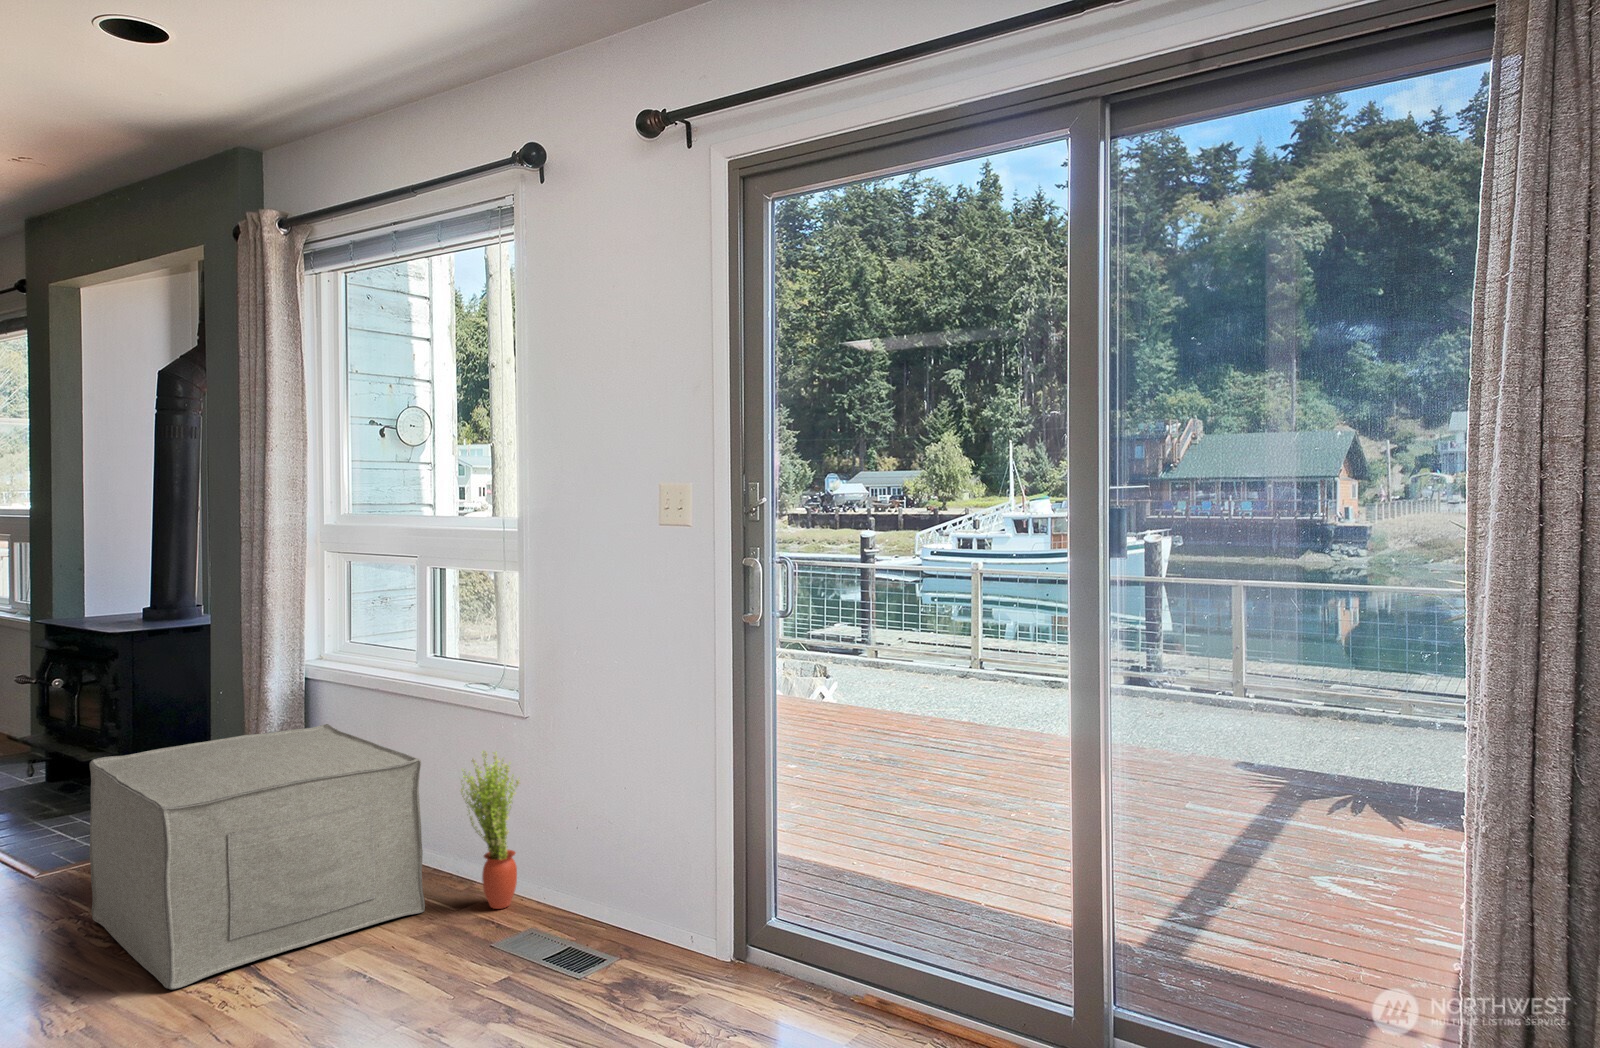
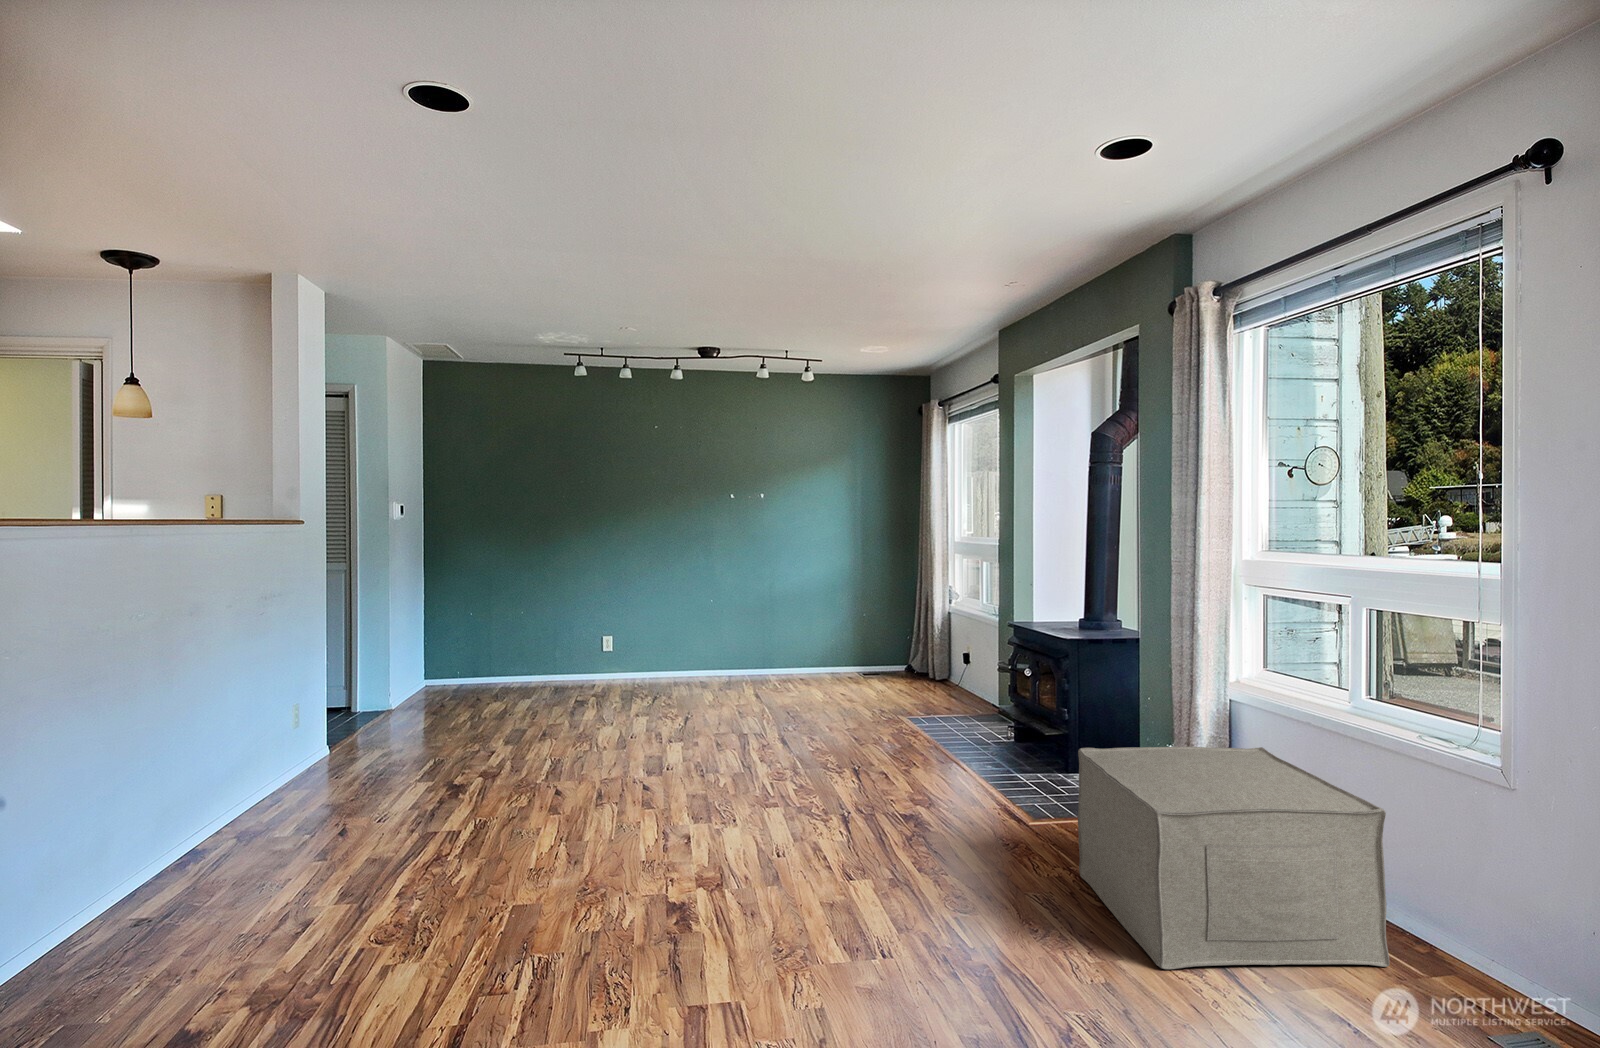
potted plant: present [461,751,519,909] -> none [1431,814,1514,994]

